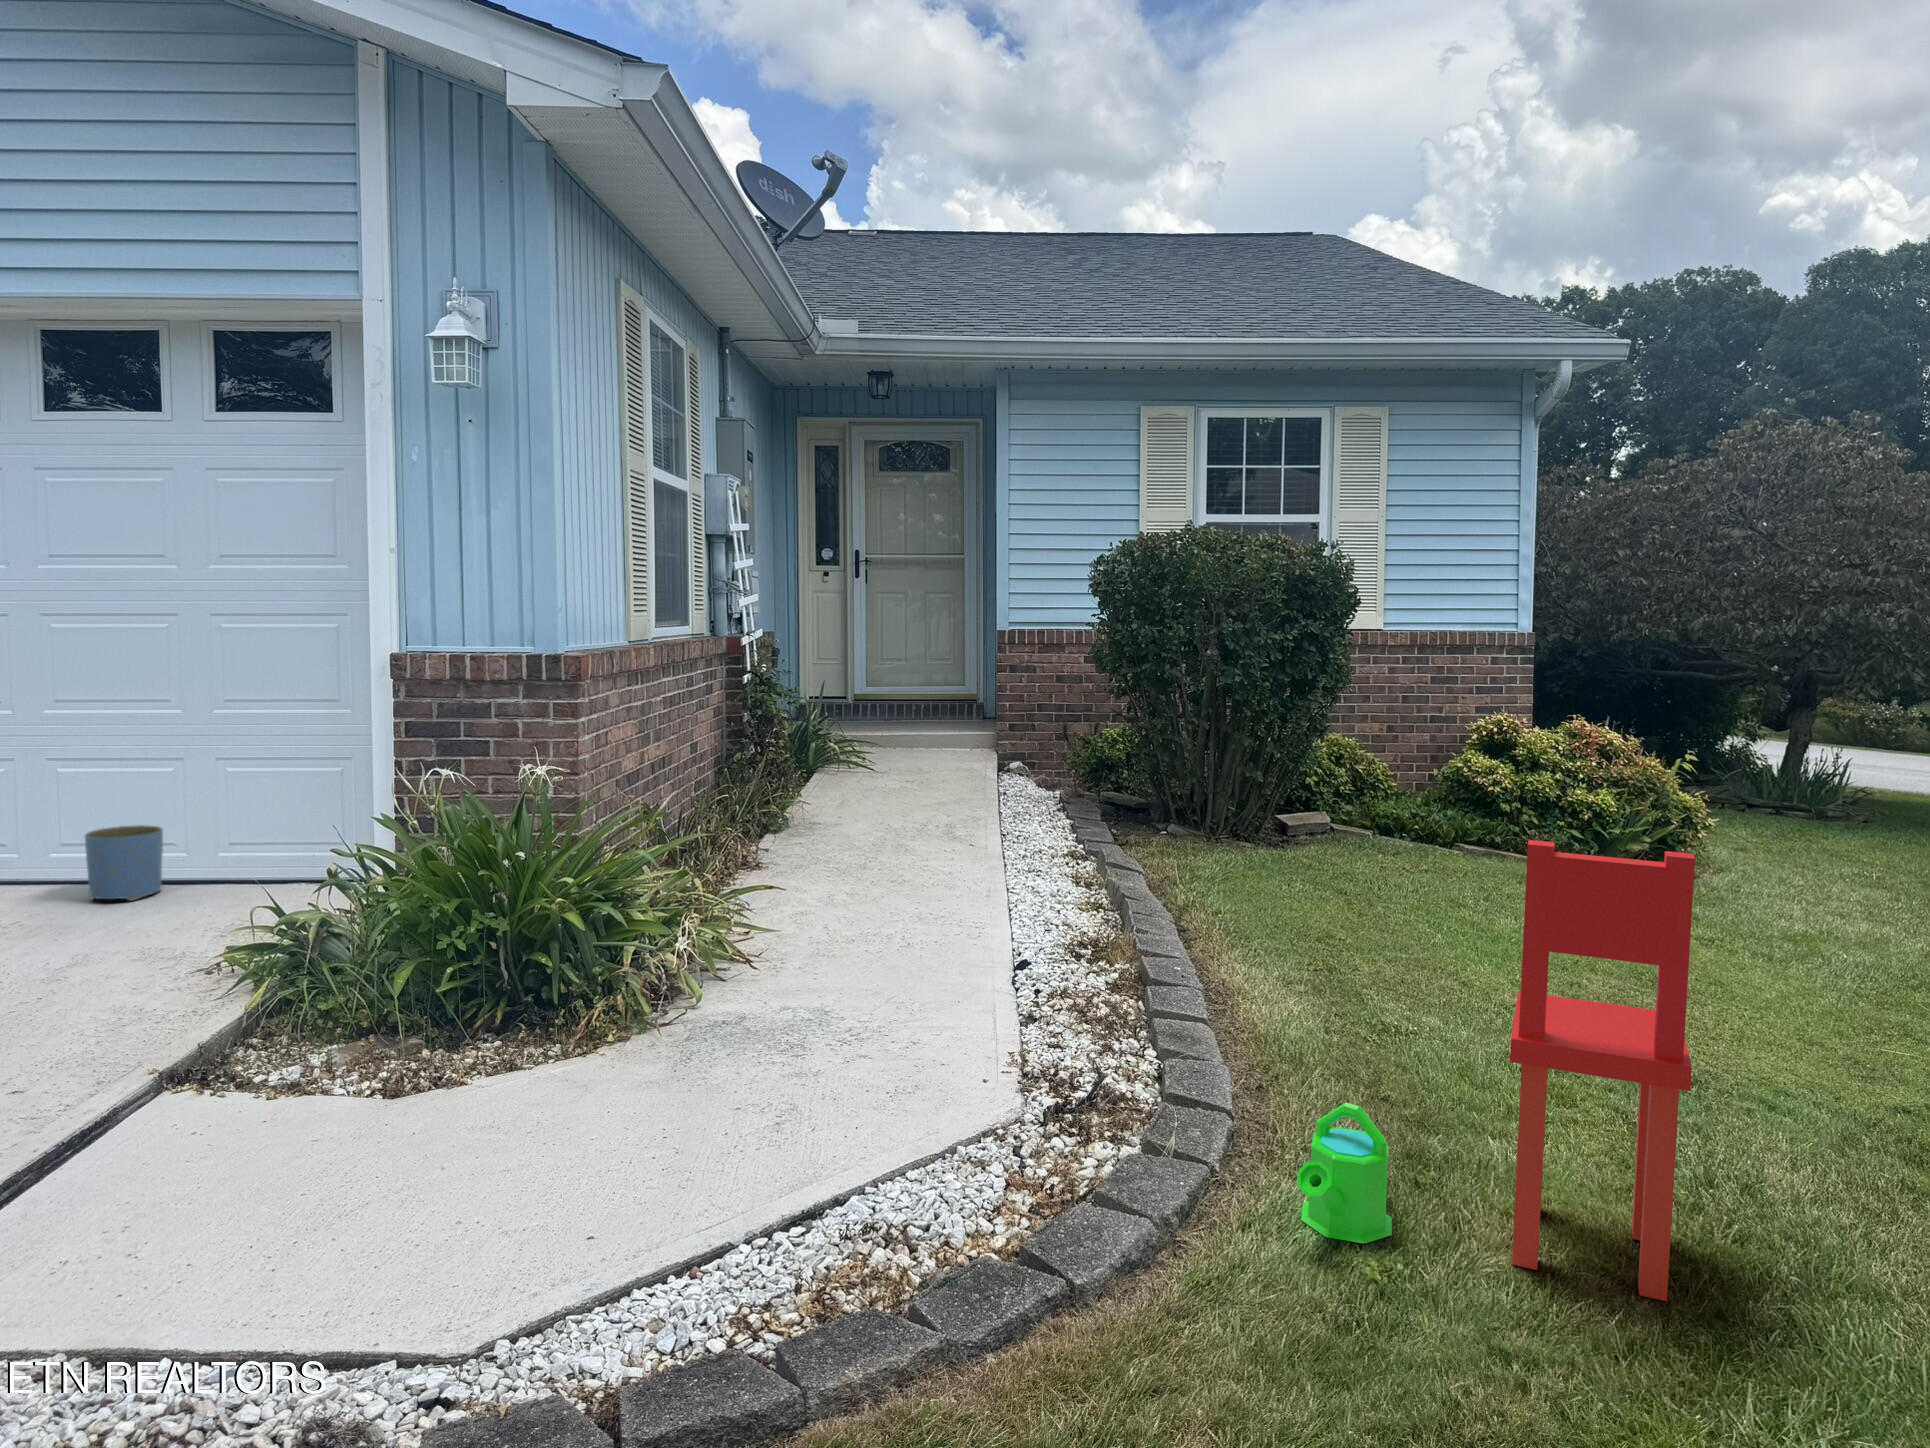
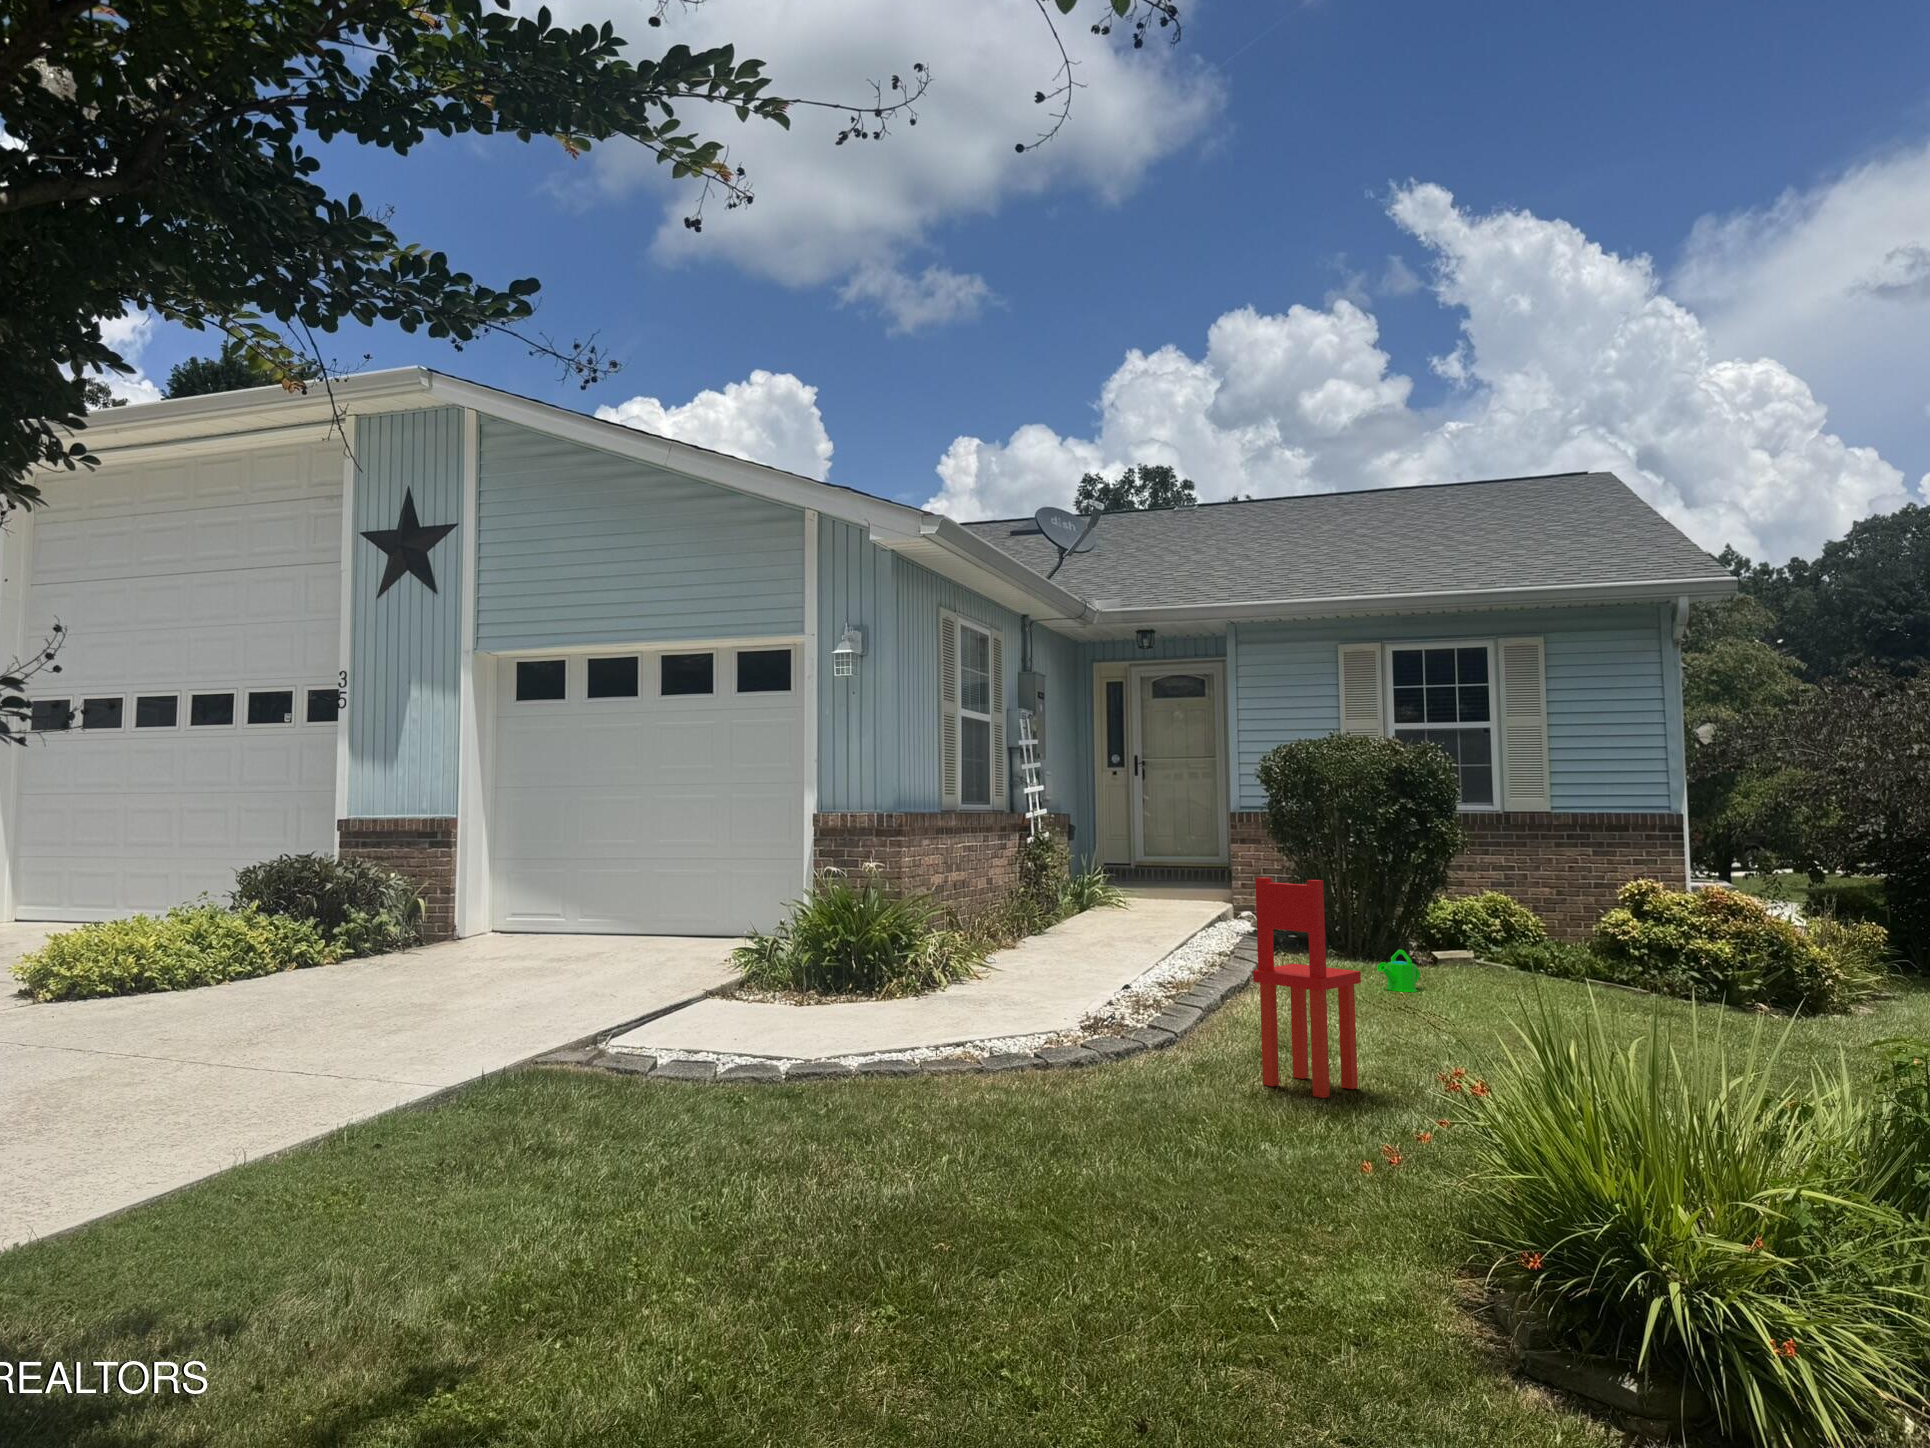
planter: present [85,825,163,901] -> none [674,906,707,943]
watering can: present [1297,1102,1392,1244] -> present [1377,949,1420,992]

